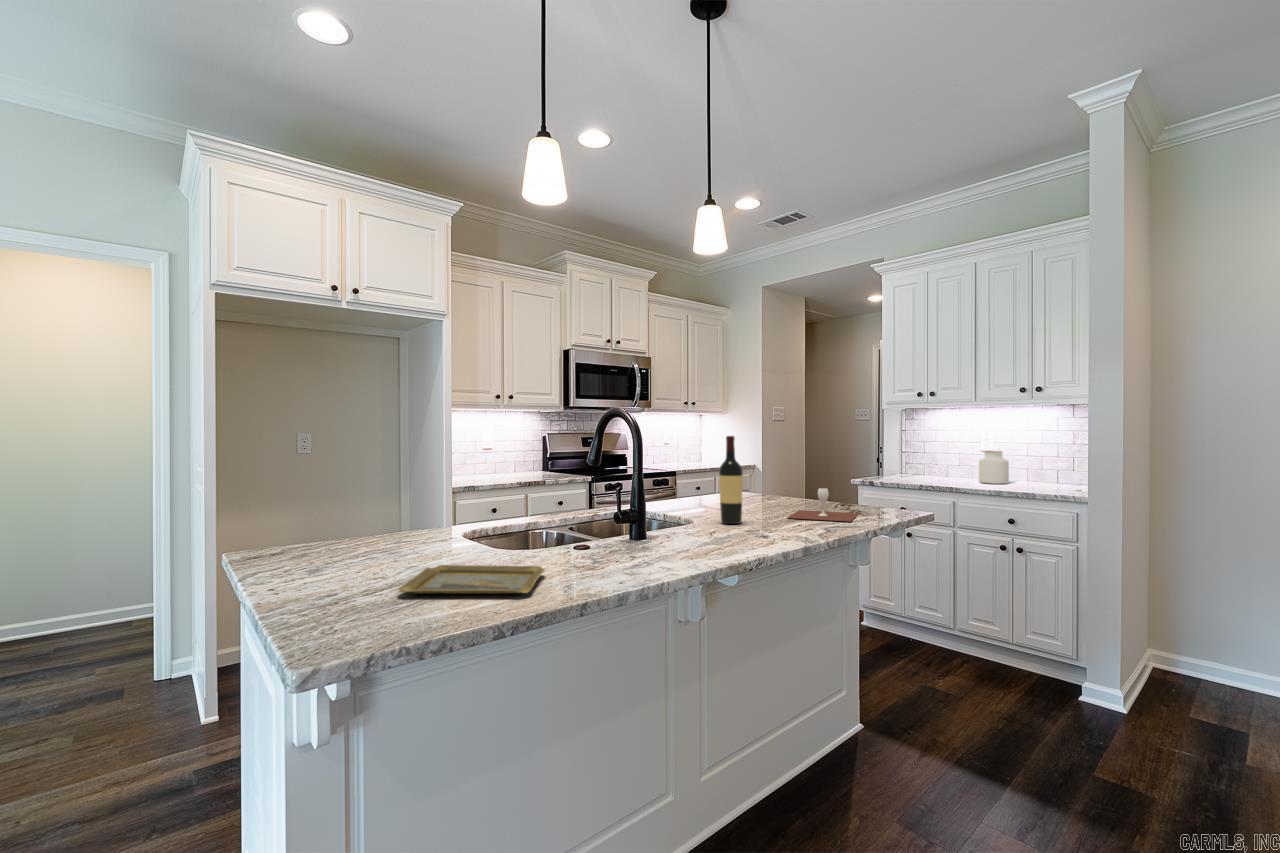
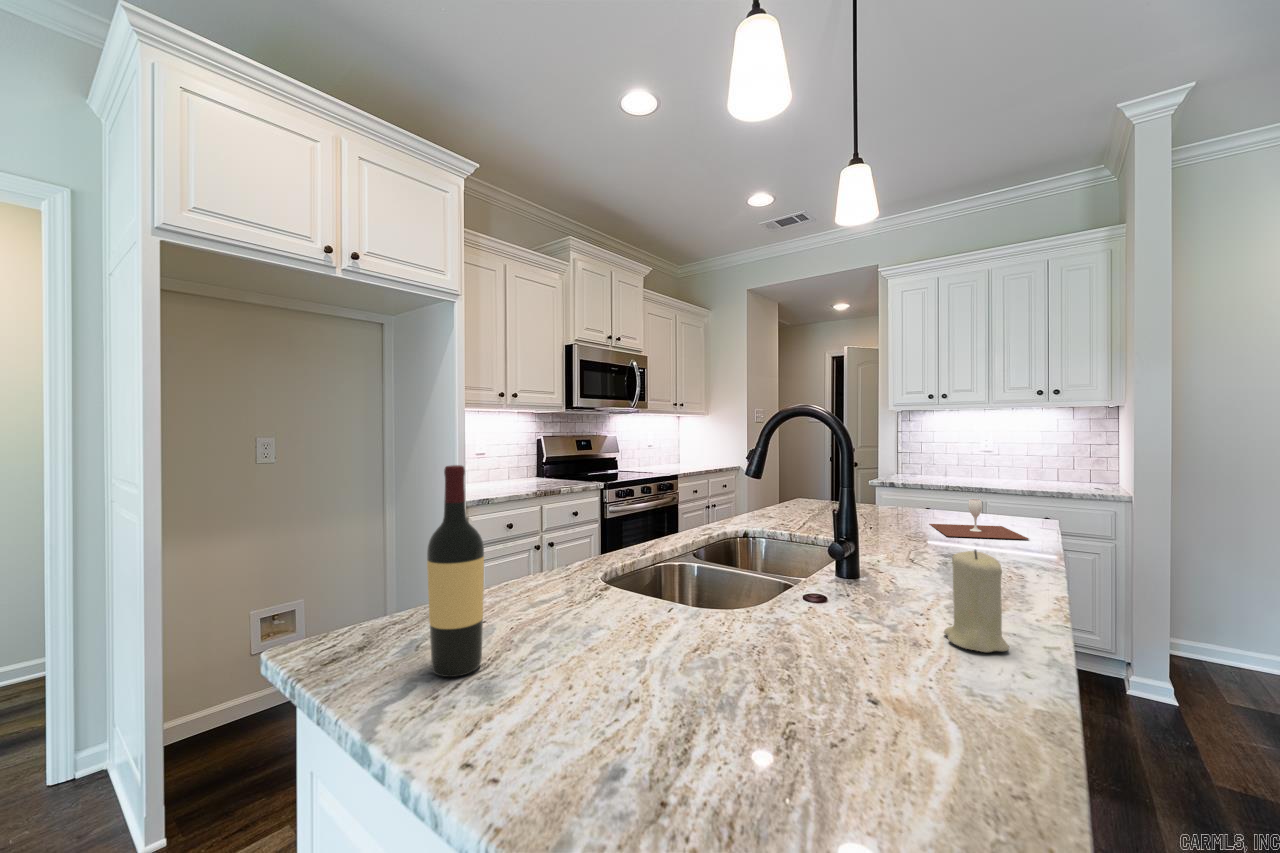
wine bottle: present [719,436,743,524] -> present [427,465,484,677]
jar: present [979,451,1009,484] -> none [987,452,1017,483]
candle: none [618,506,653,570] -> present [944,550,1009,652]
tray: present [399,565,545,594] -> none [699,660,982,769]

